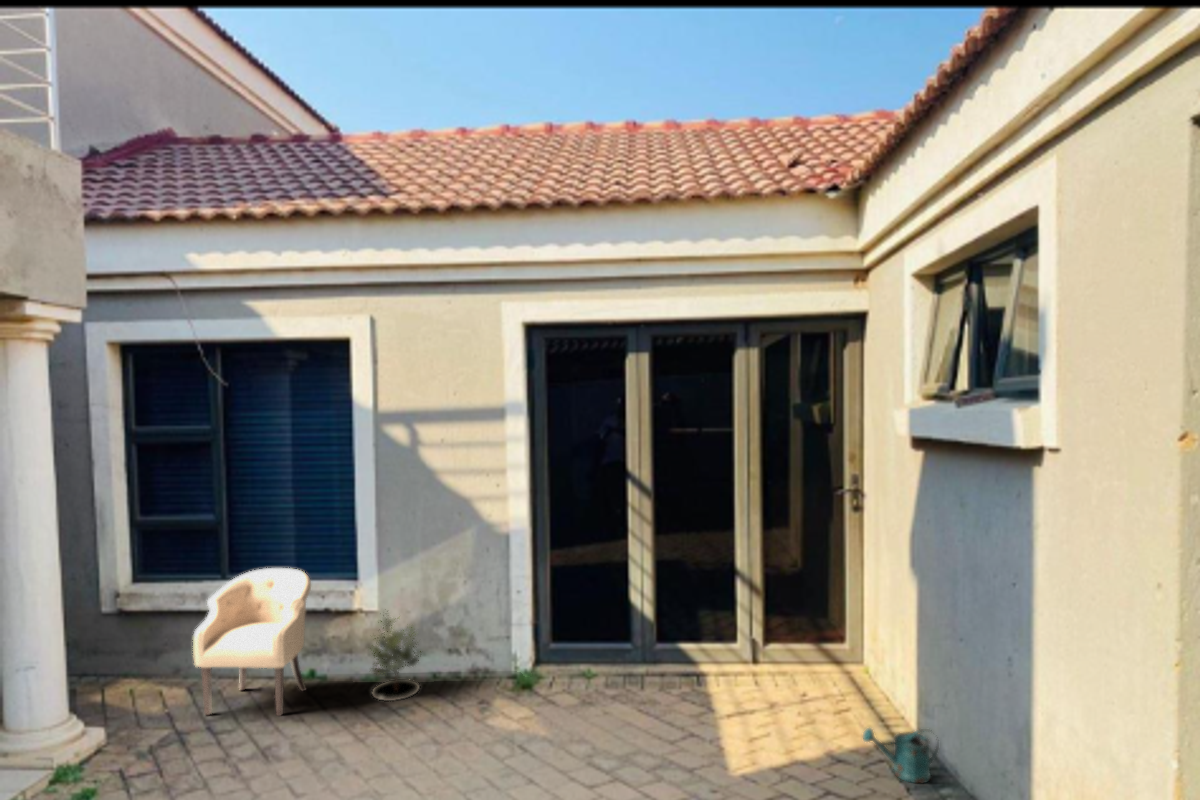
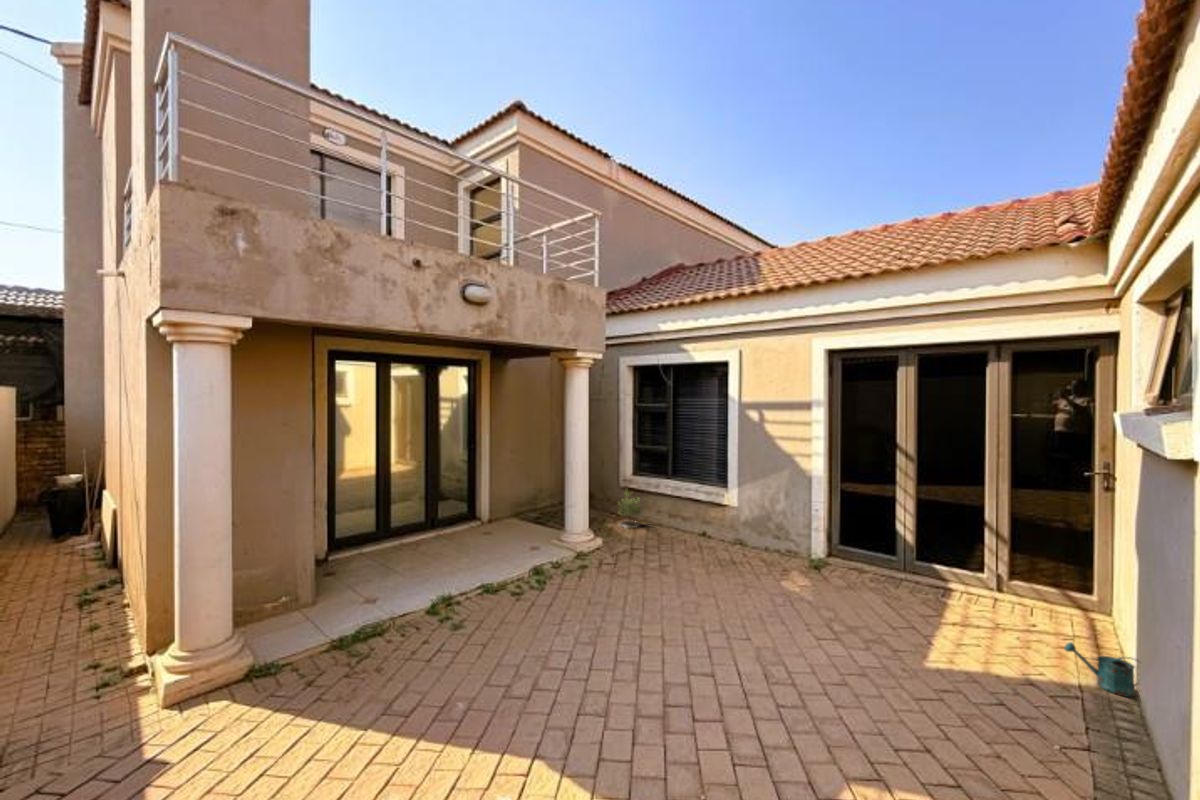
chair: present [193,568,311,716] -> none [650,477,704,548]
potted tree: present [370,611,421,701] -> present [619,488,641,528]

